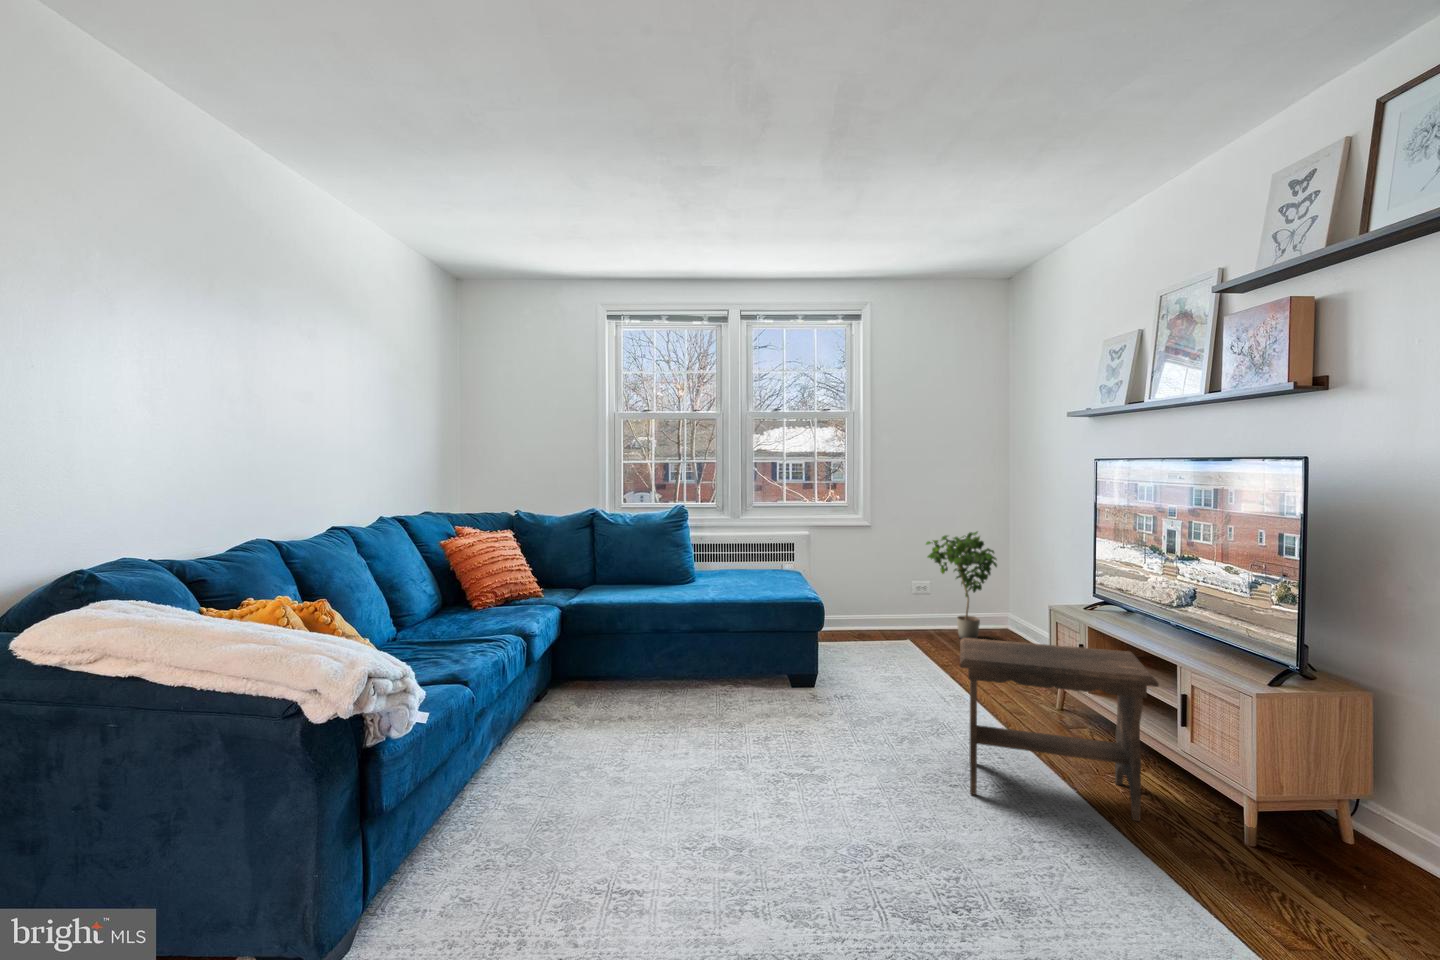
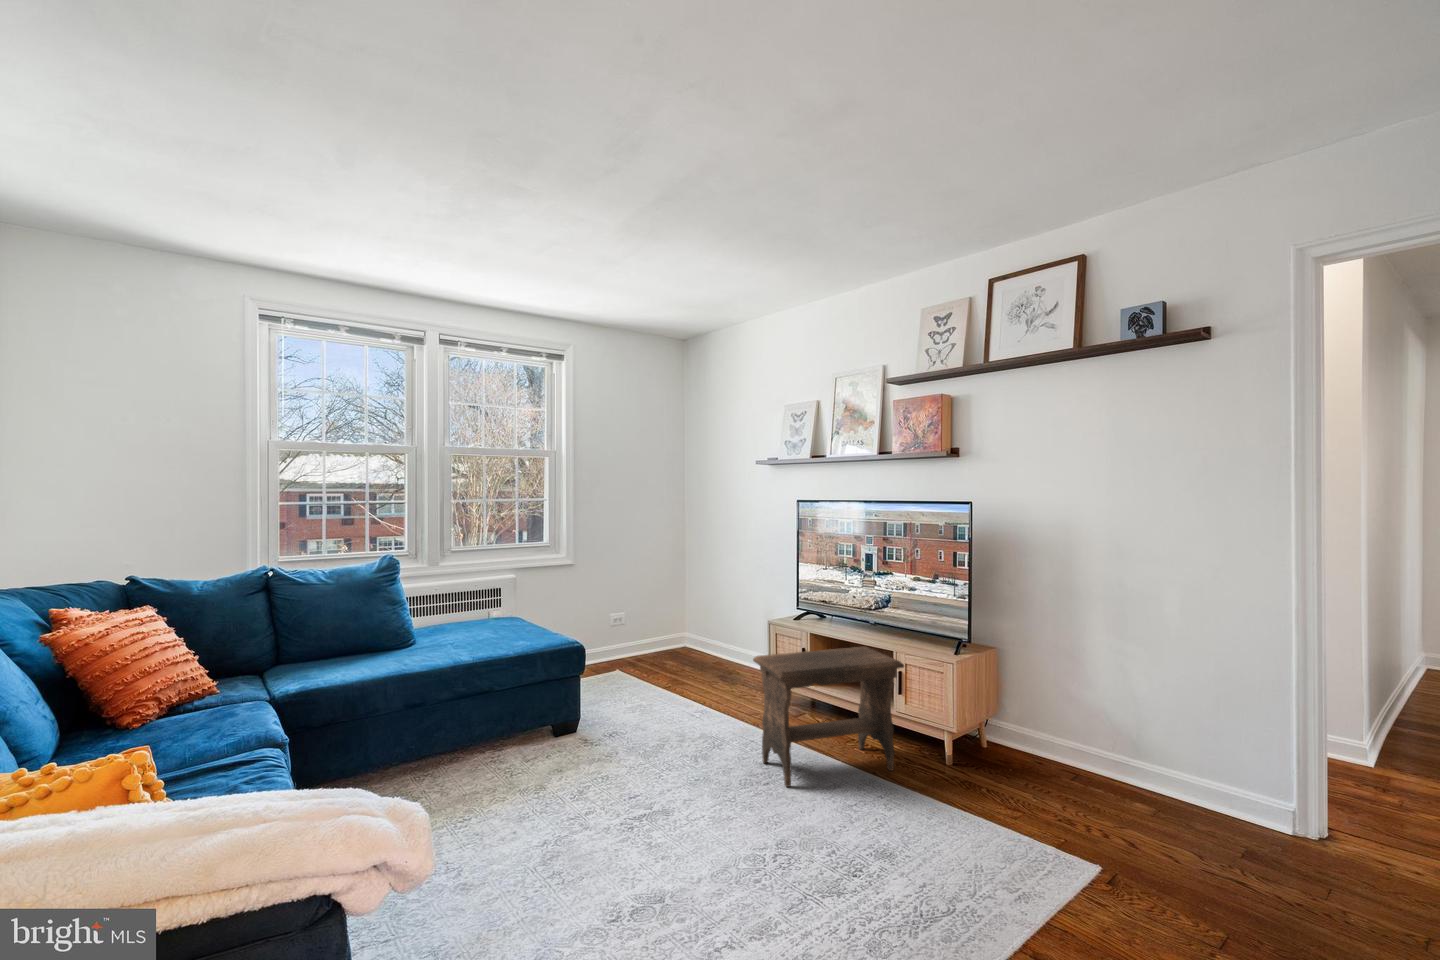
potted plant: present [926,532,997,639] -> none [632,563,694,663]

